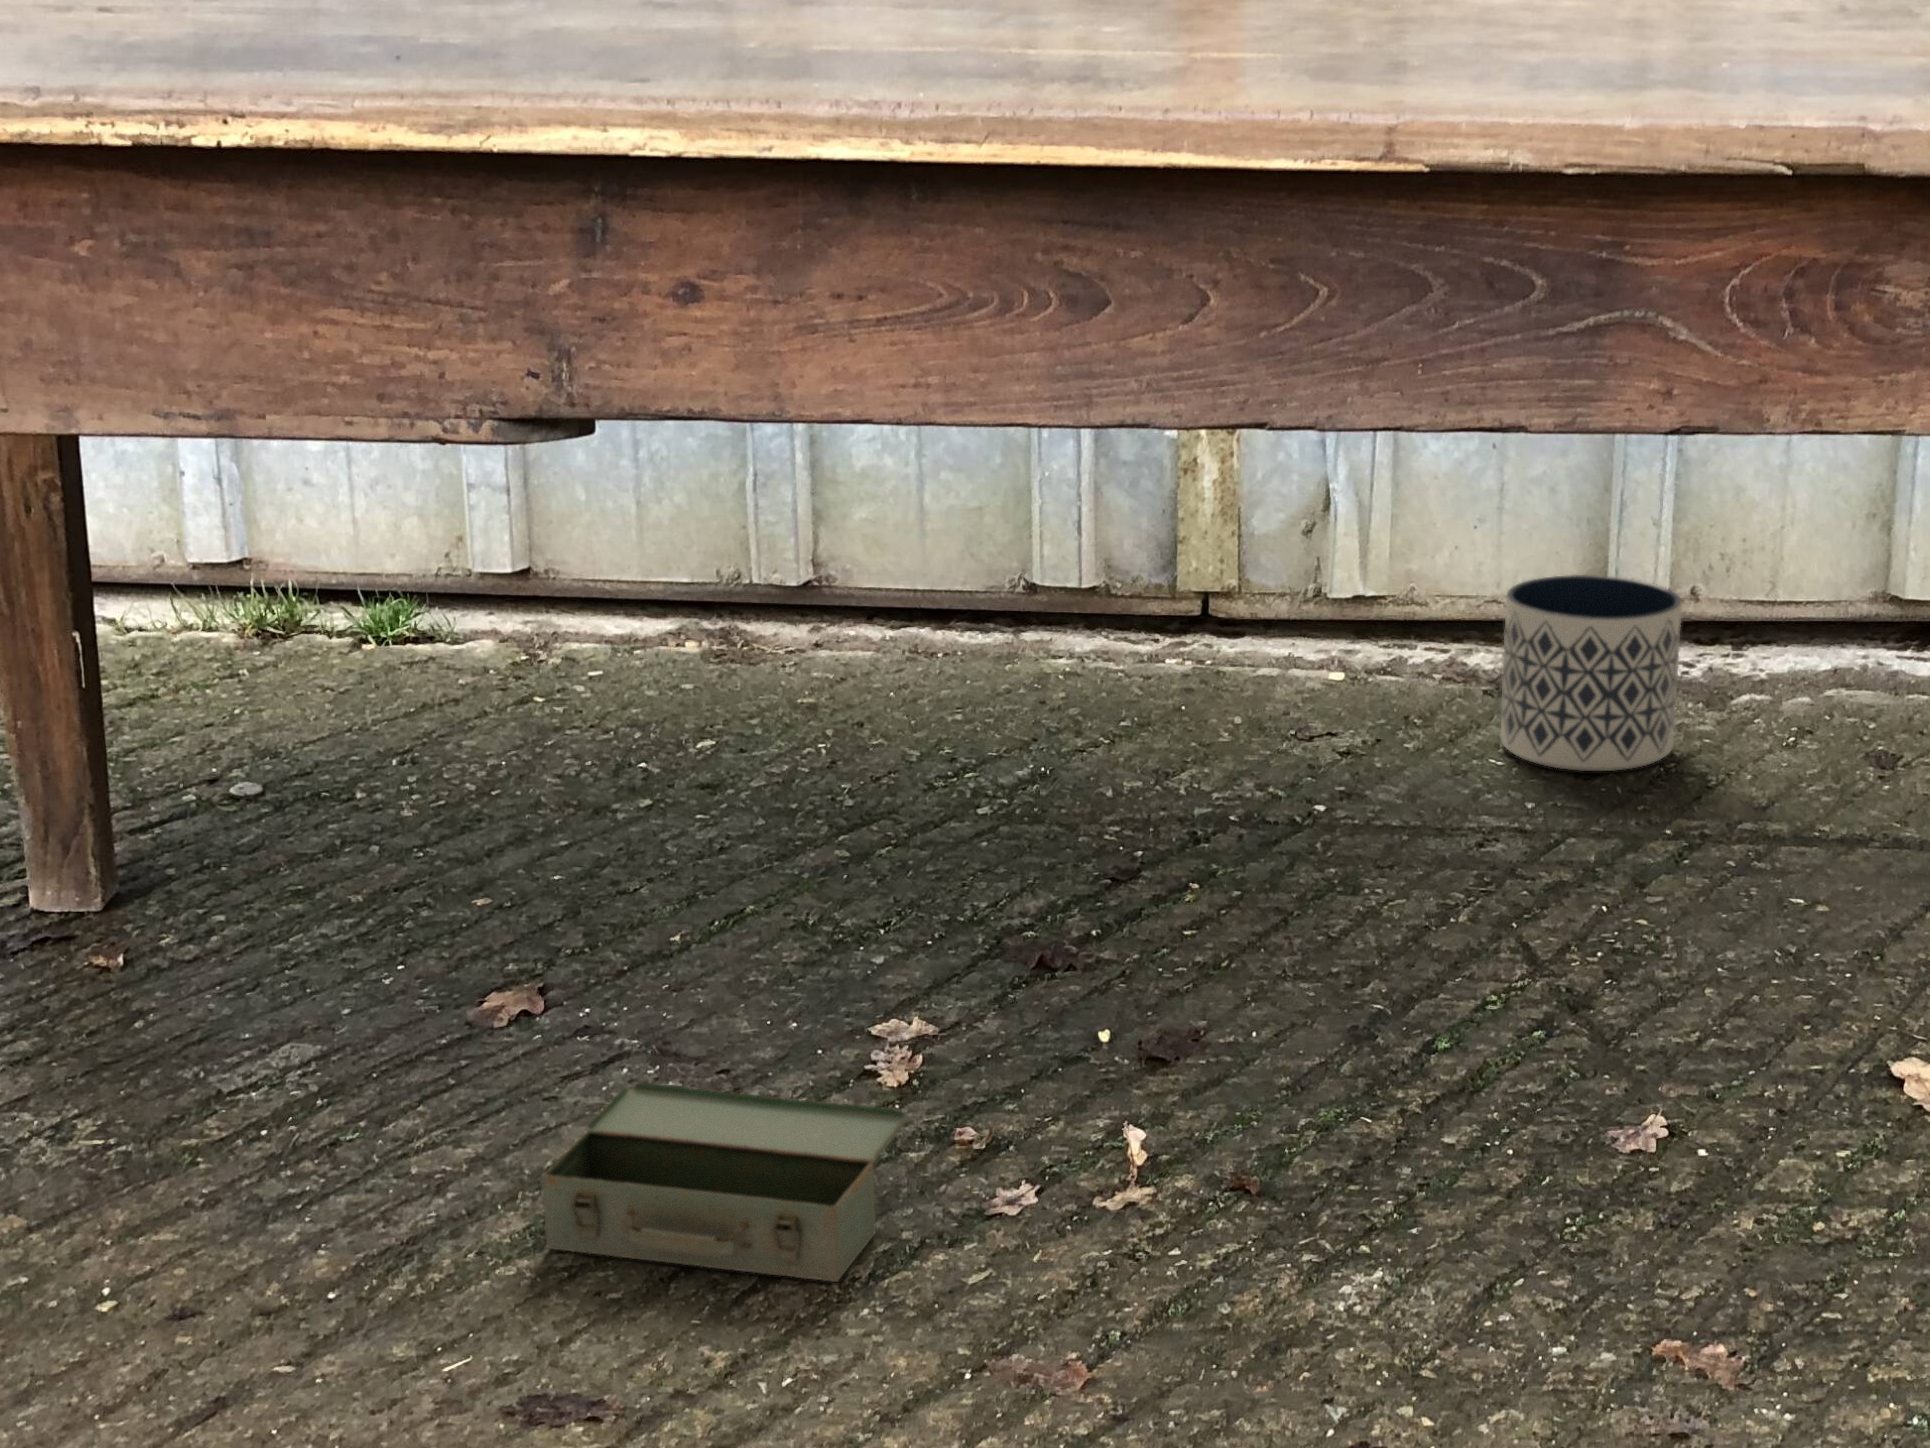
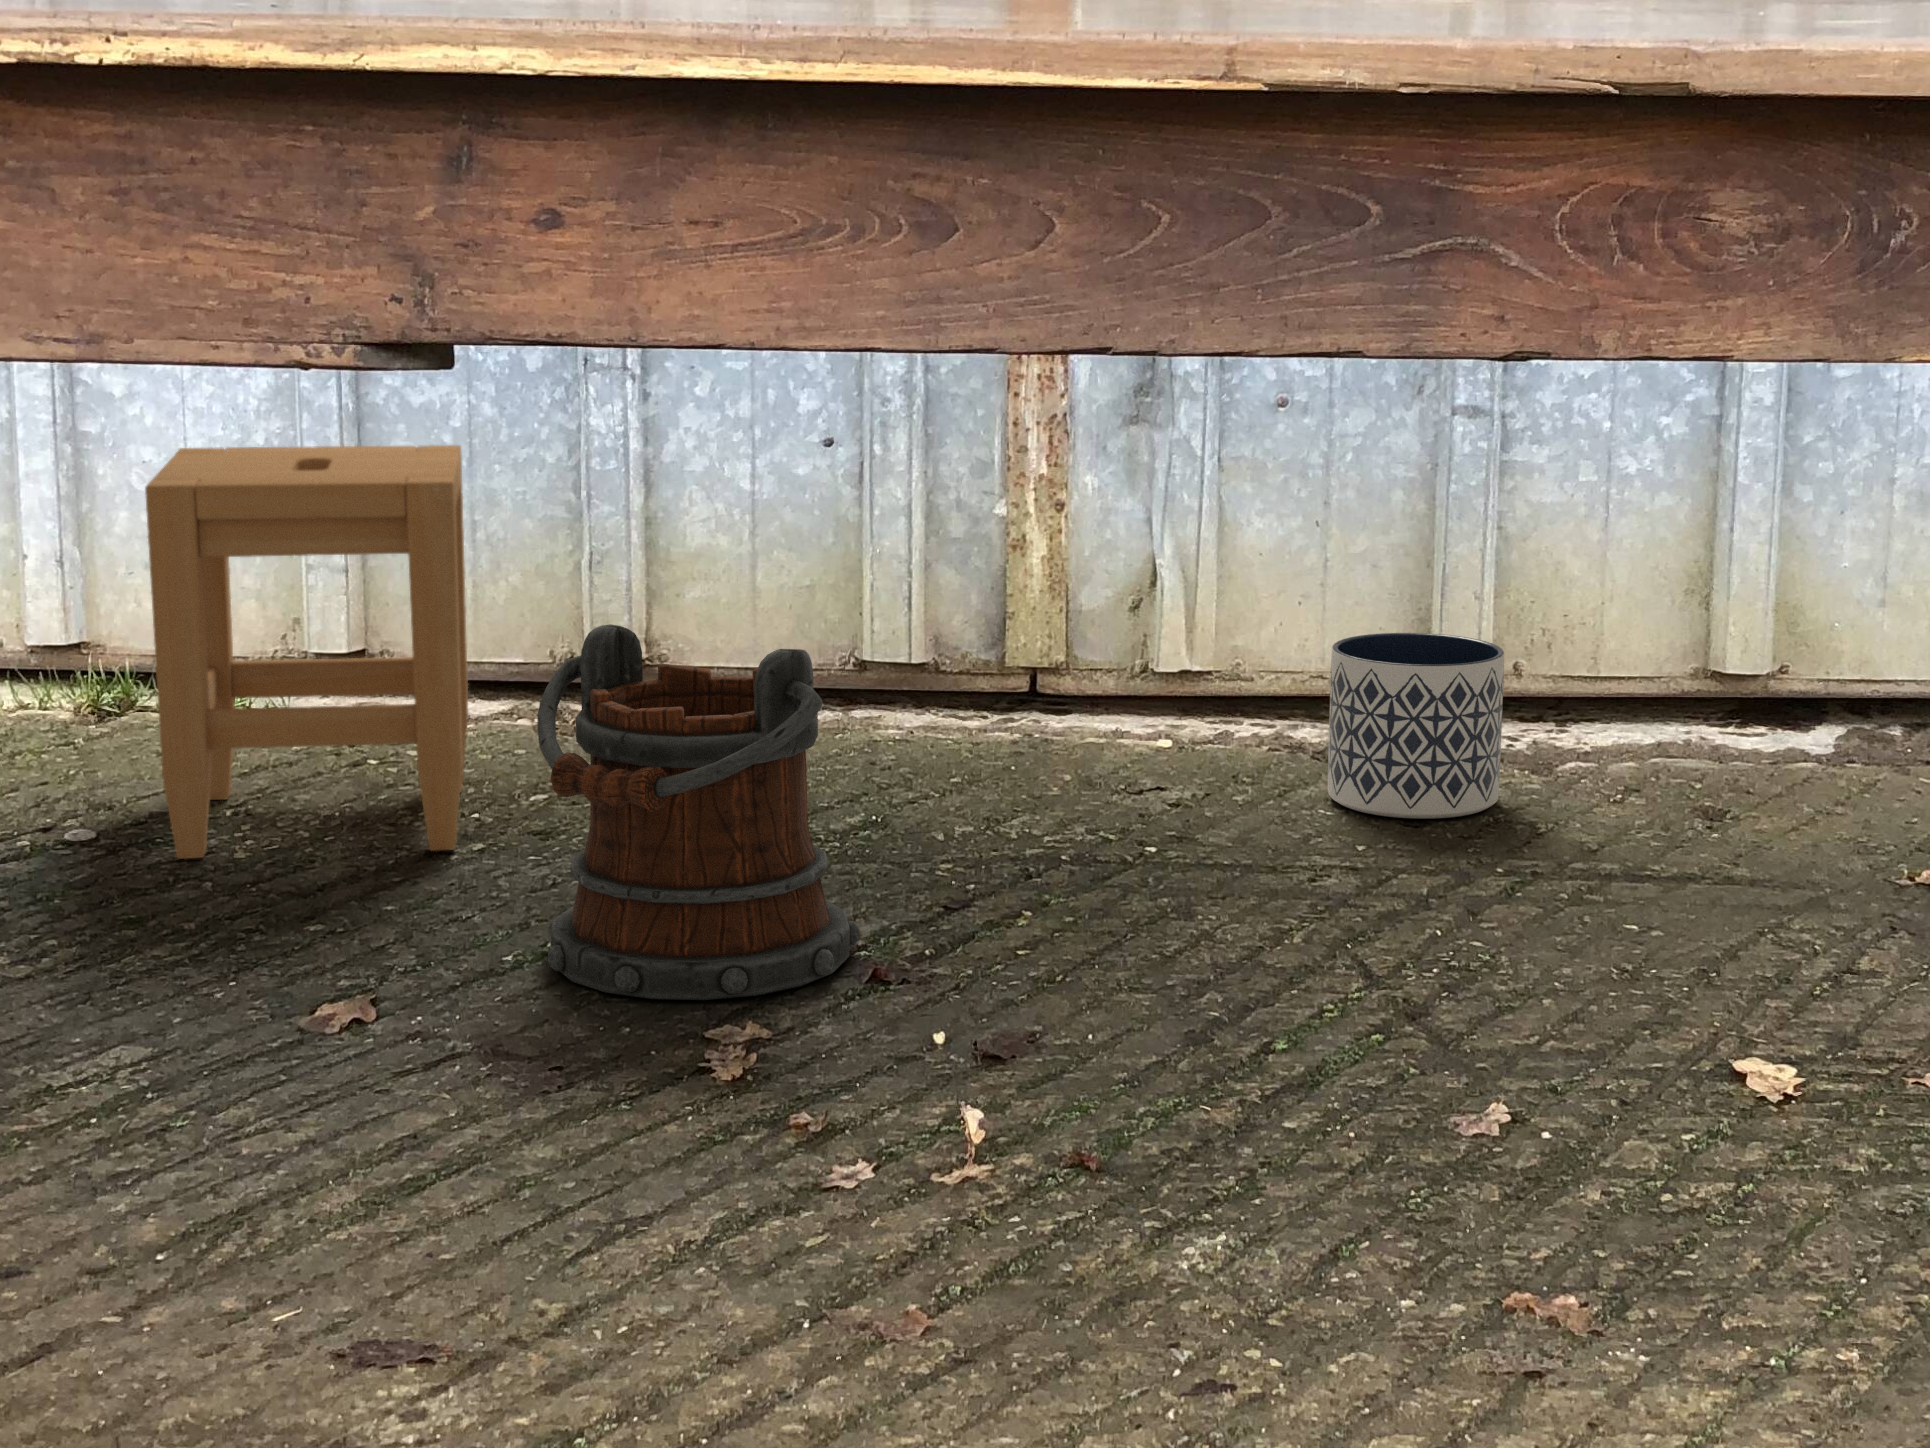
stool: none [292,386,630,821] -> present [145,445,468,859]
bucket: none [697,605,1026,993] -> present [538,624,860,1000]
toolbox: present [542,1083,908,1282] -> none [378,1058,747,1241]

